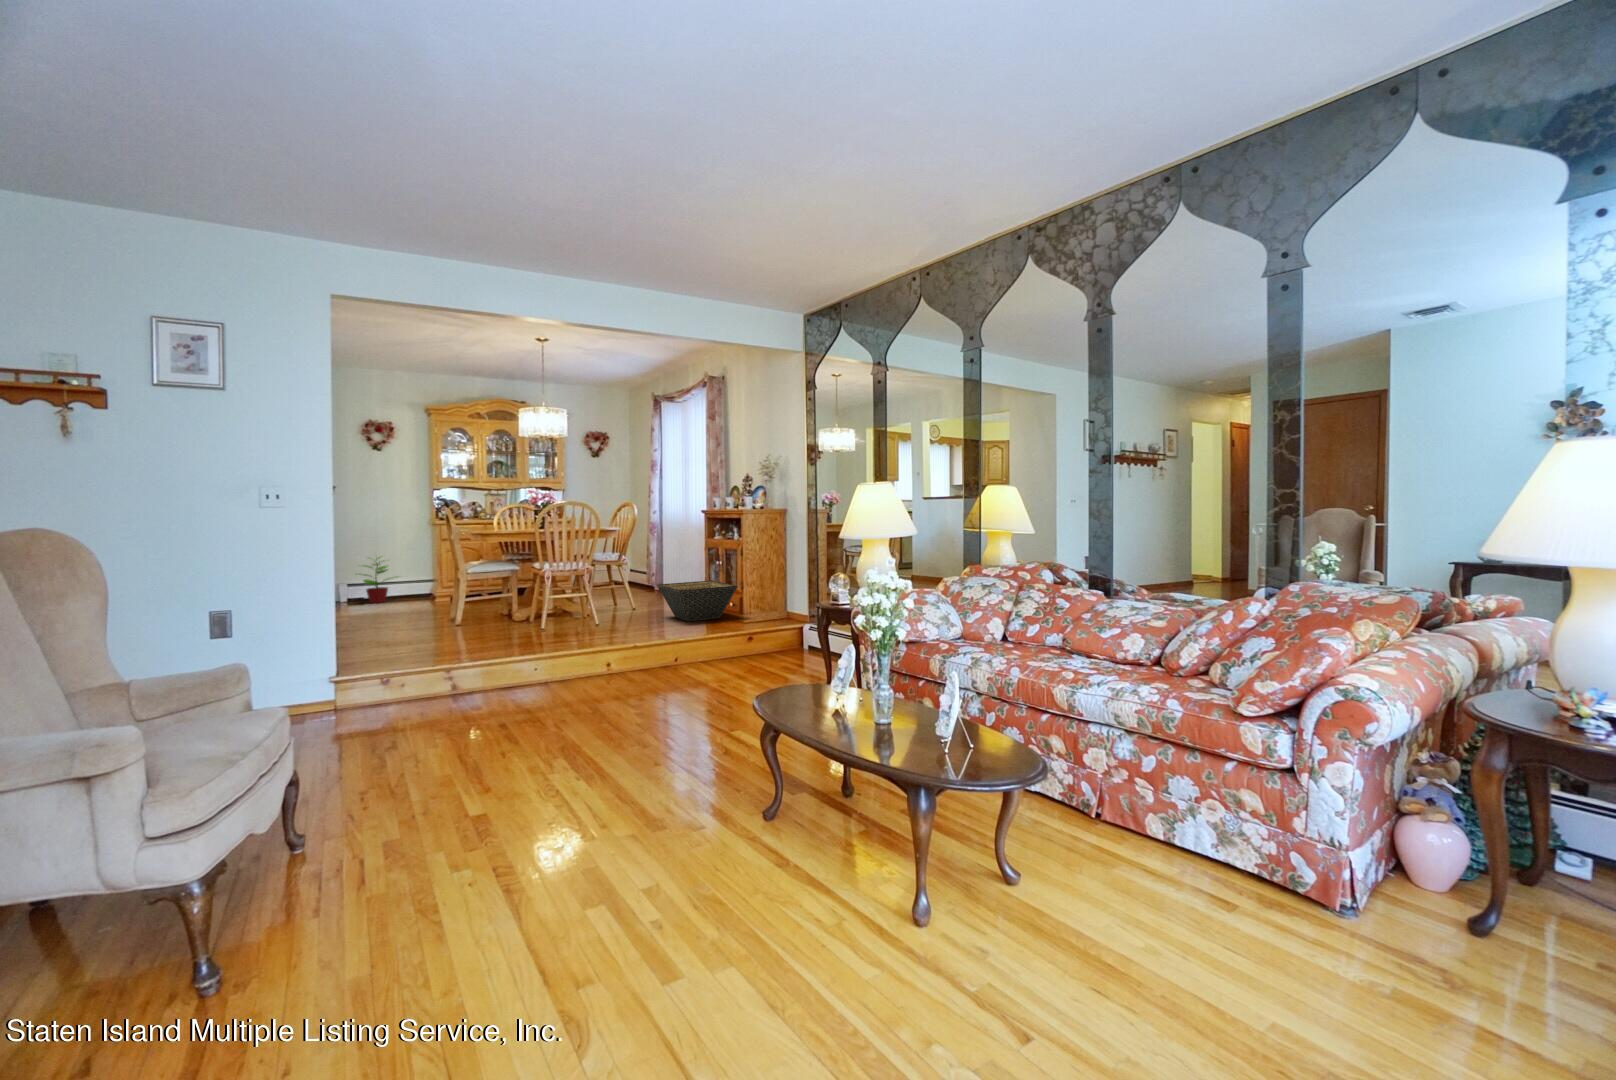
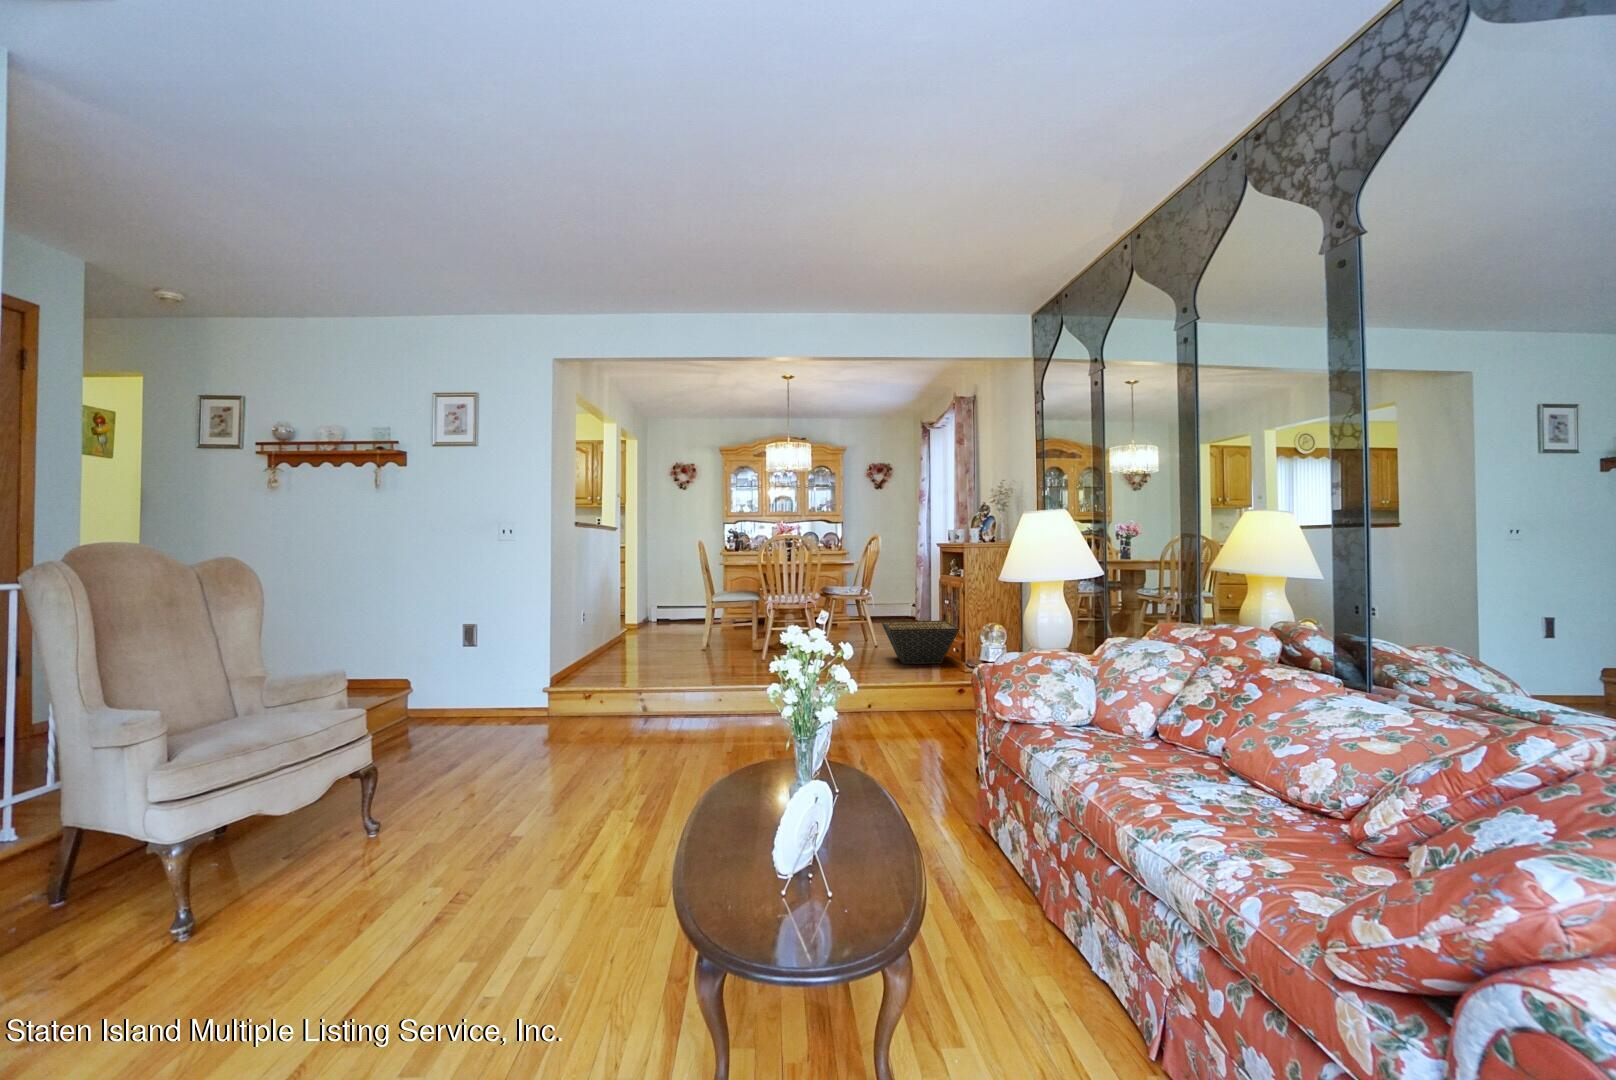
potted plant: present [364,557,390,603] -> none [666,579,702,623]

